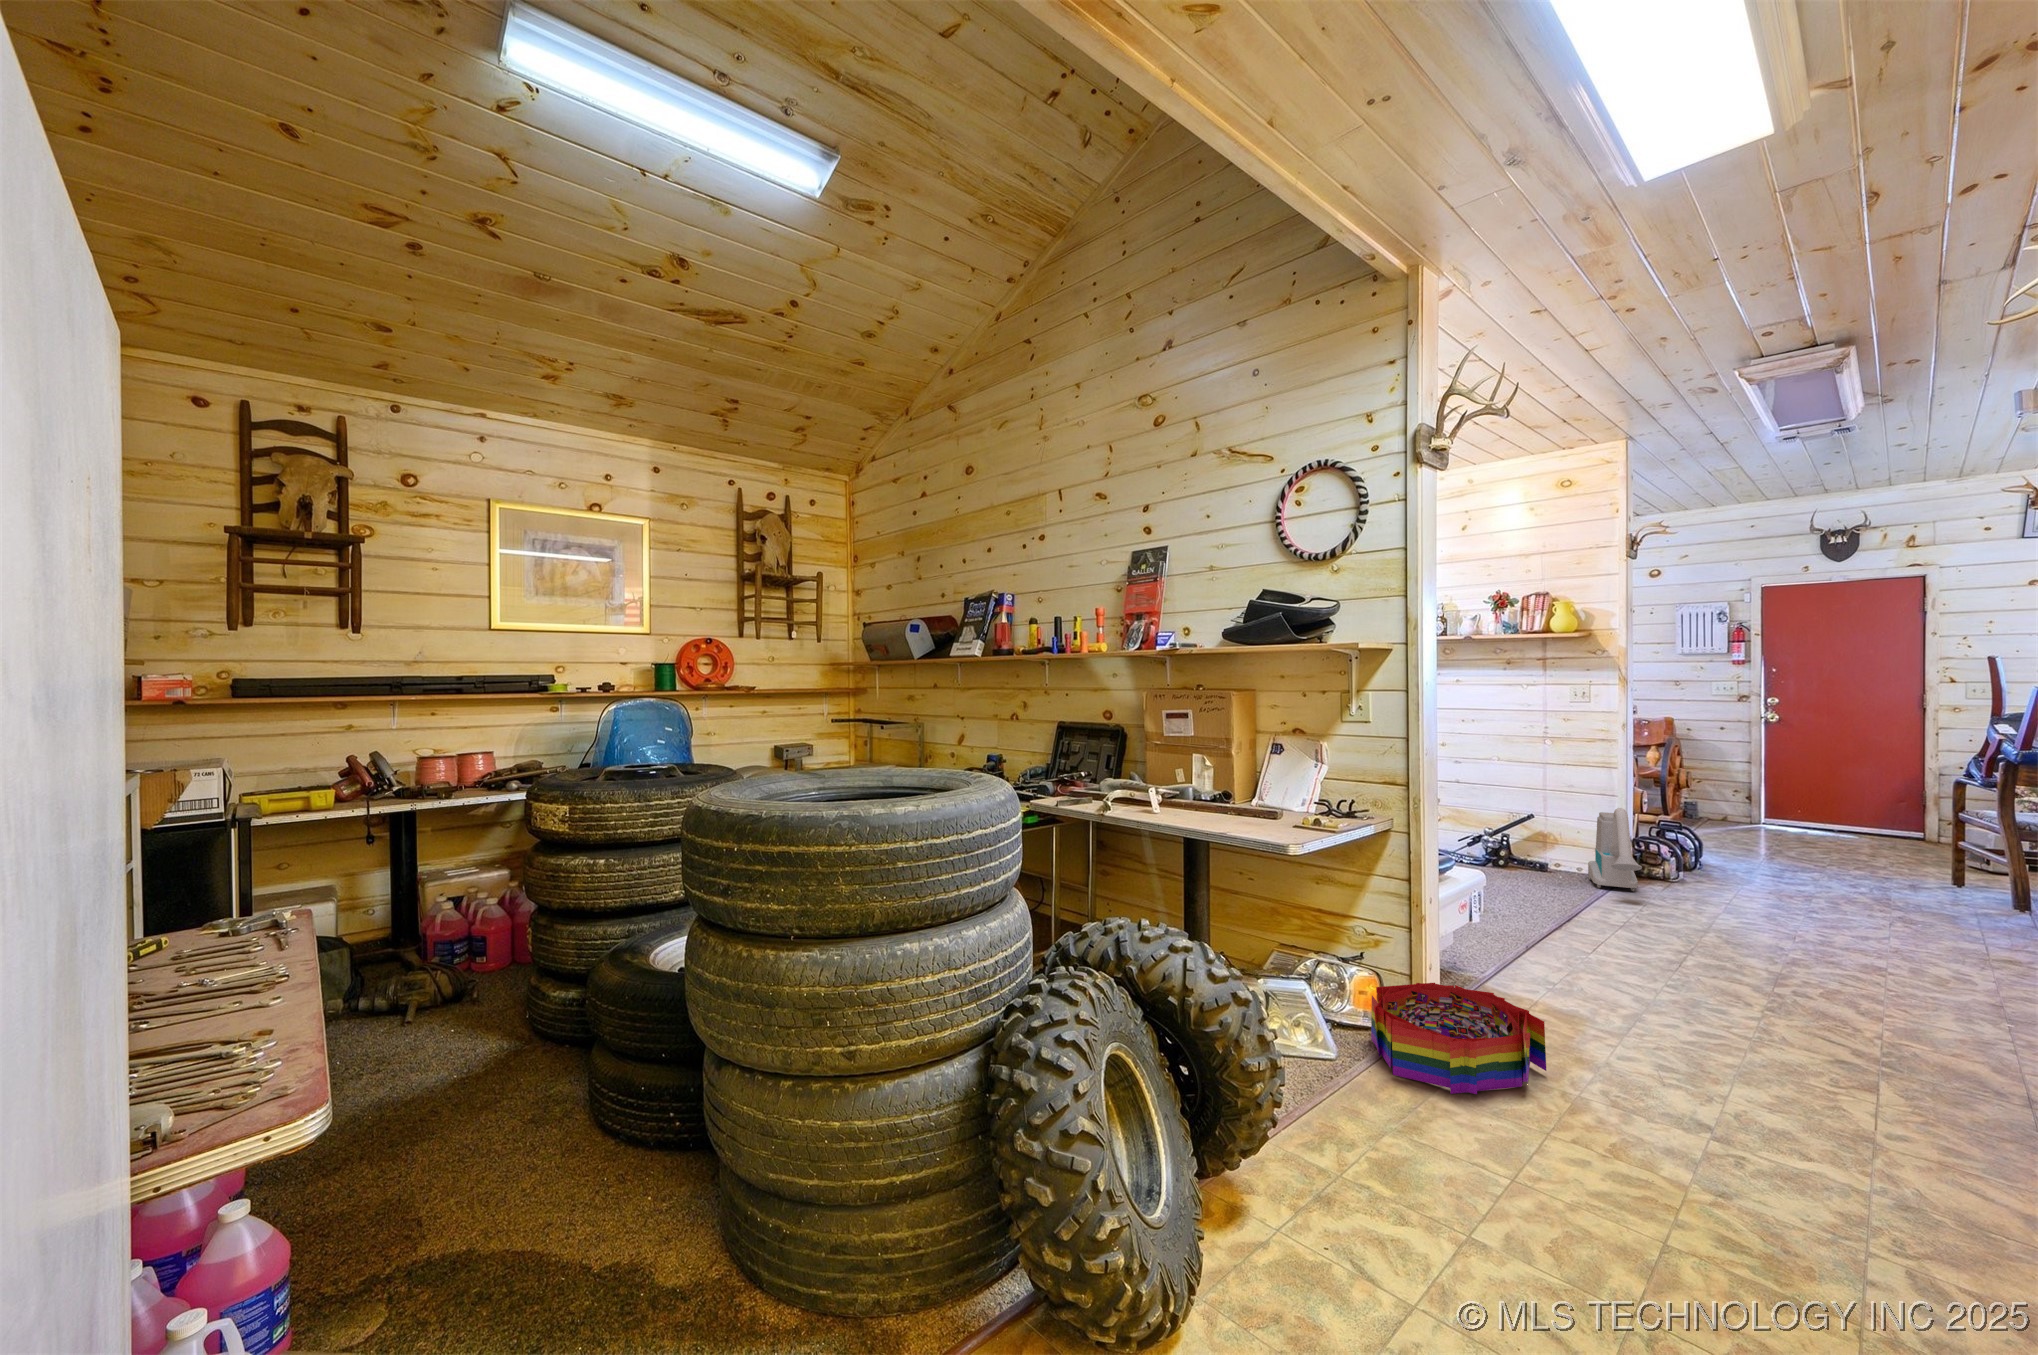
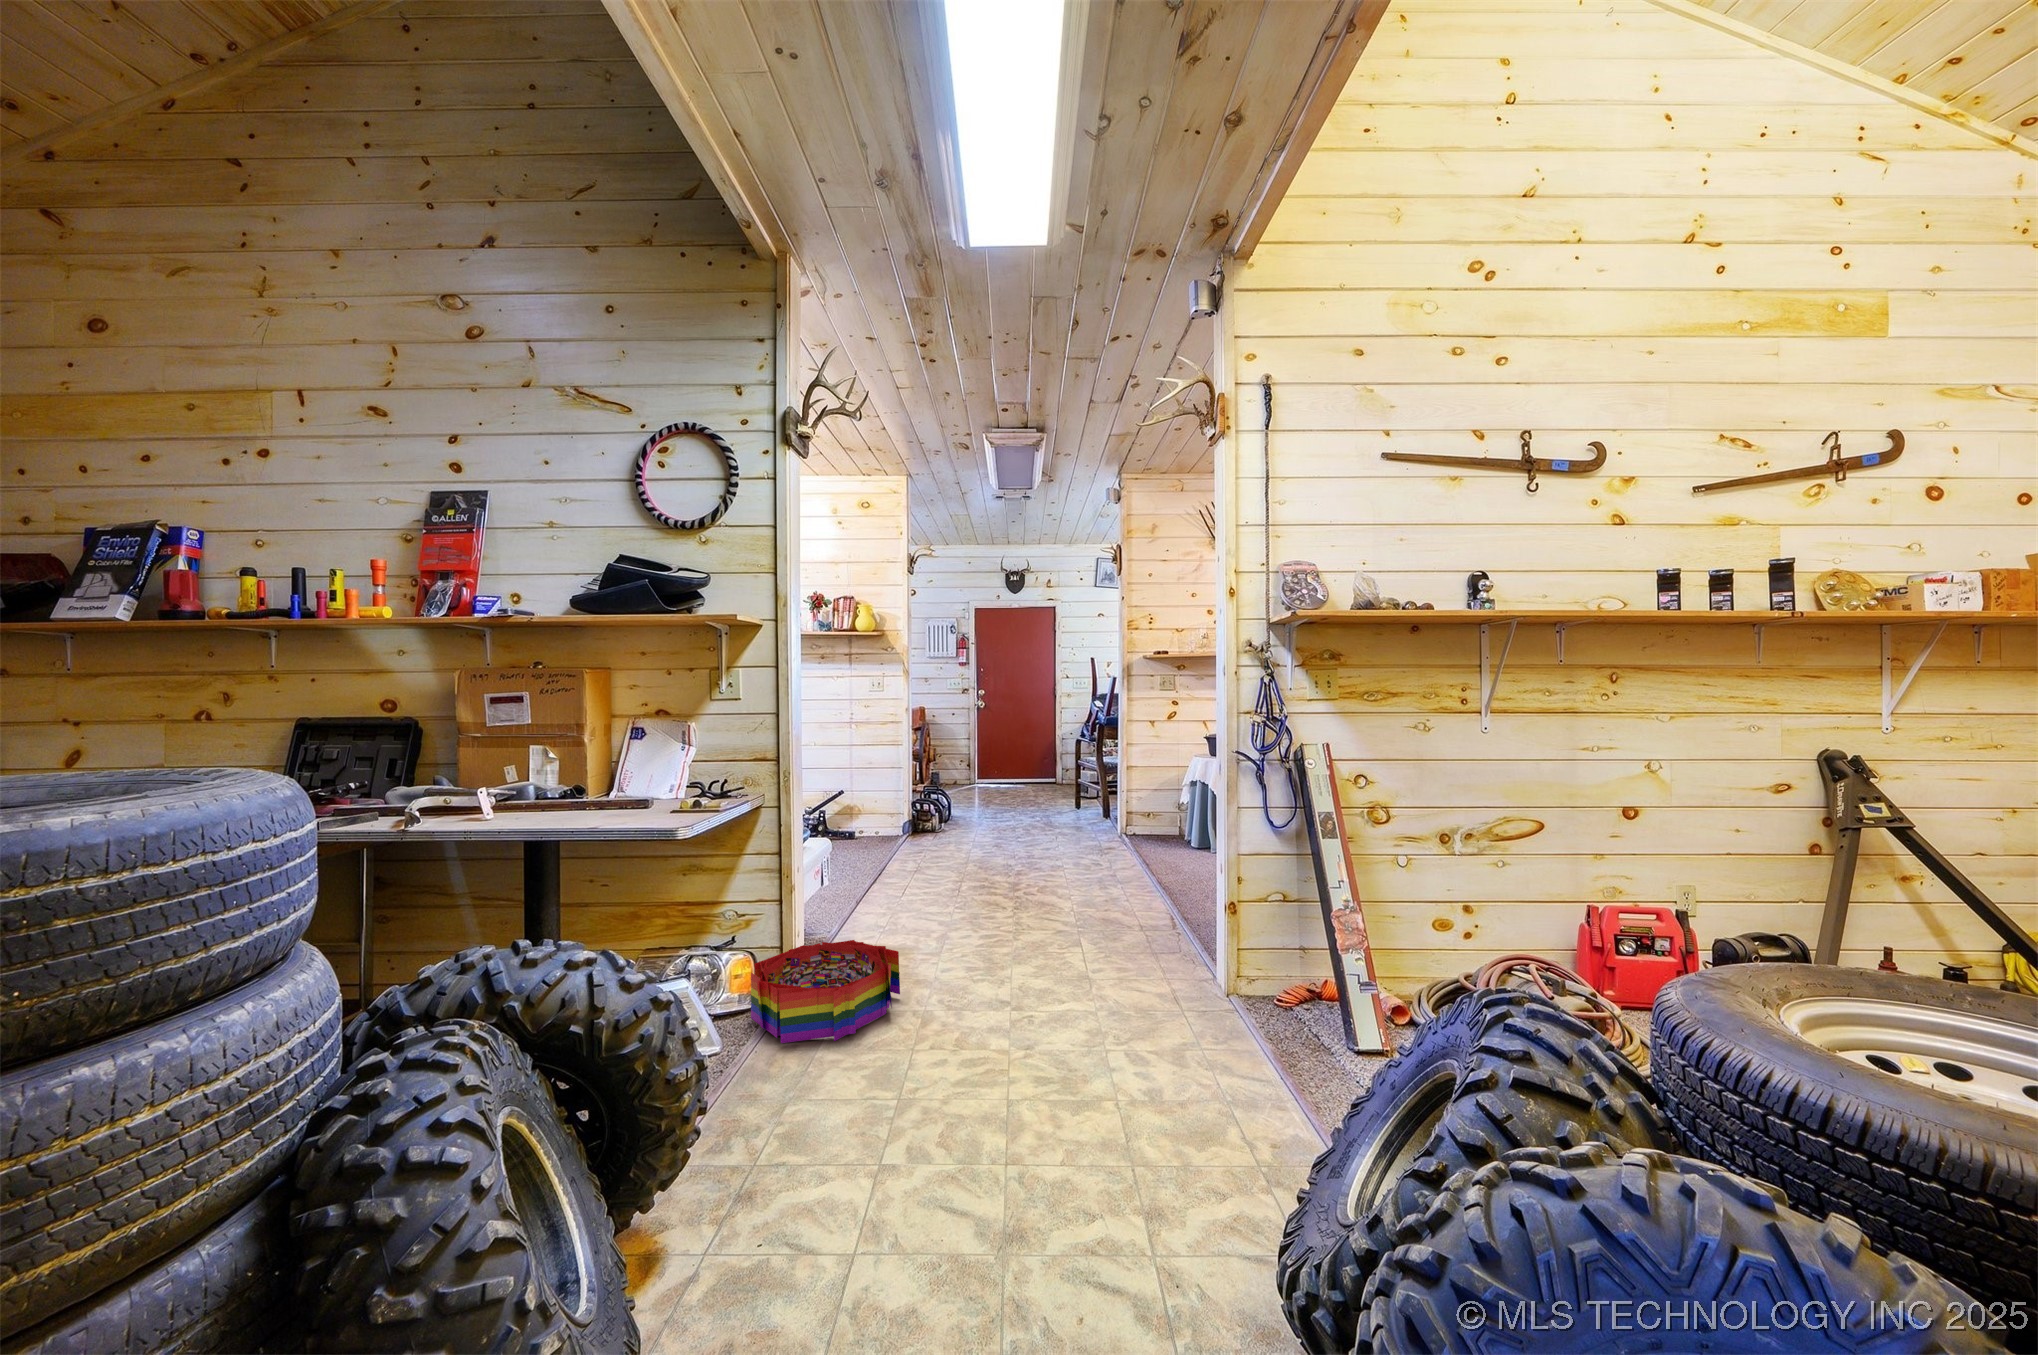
vacuum cleaner: present [1588,808,1642,891] -> none [882,775,922,844]

